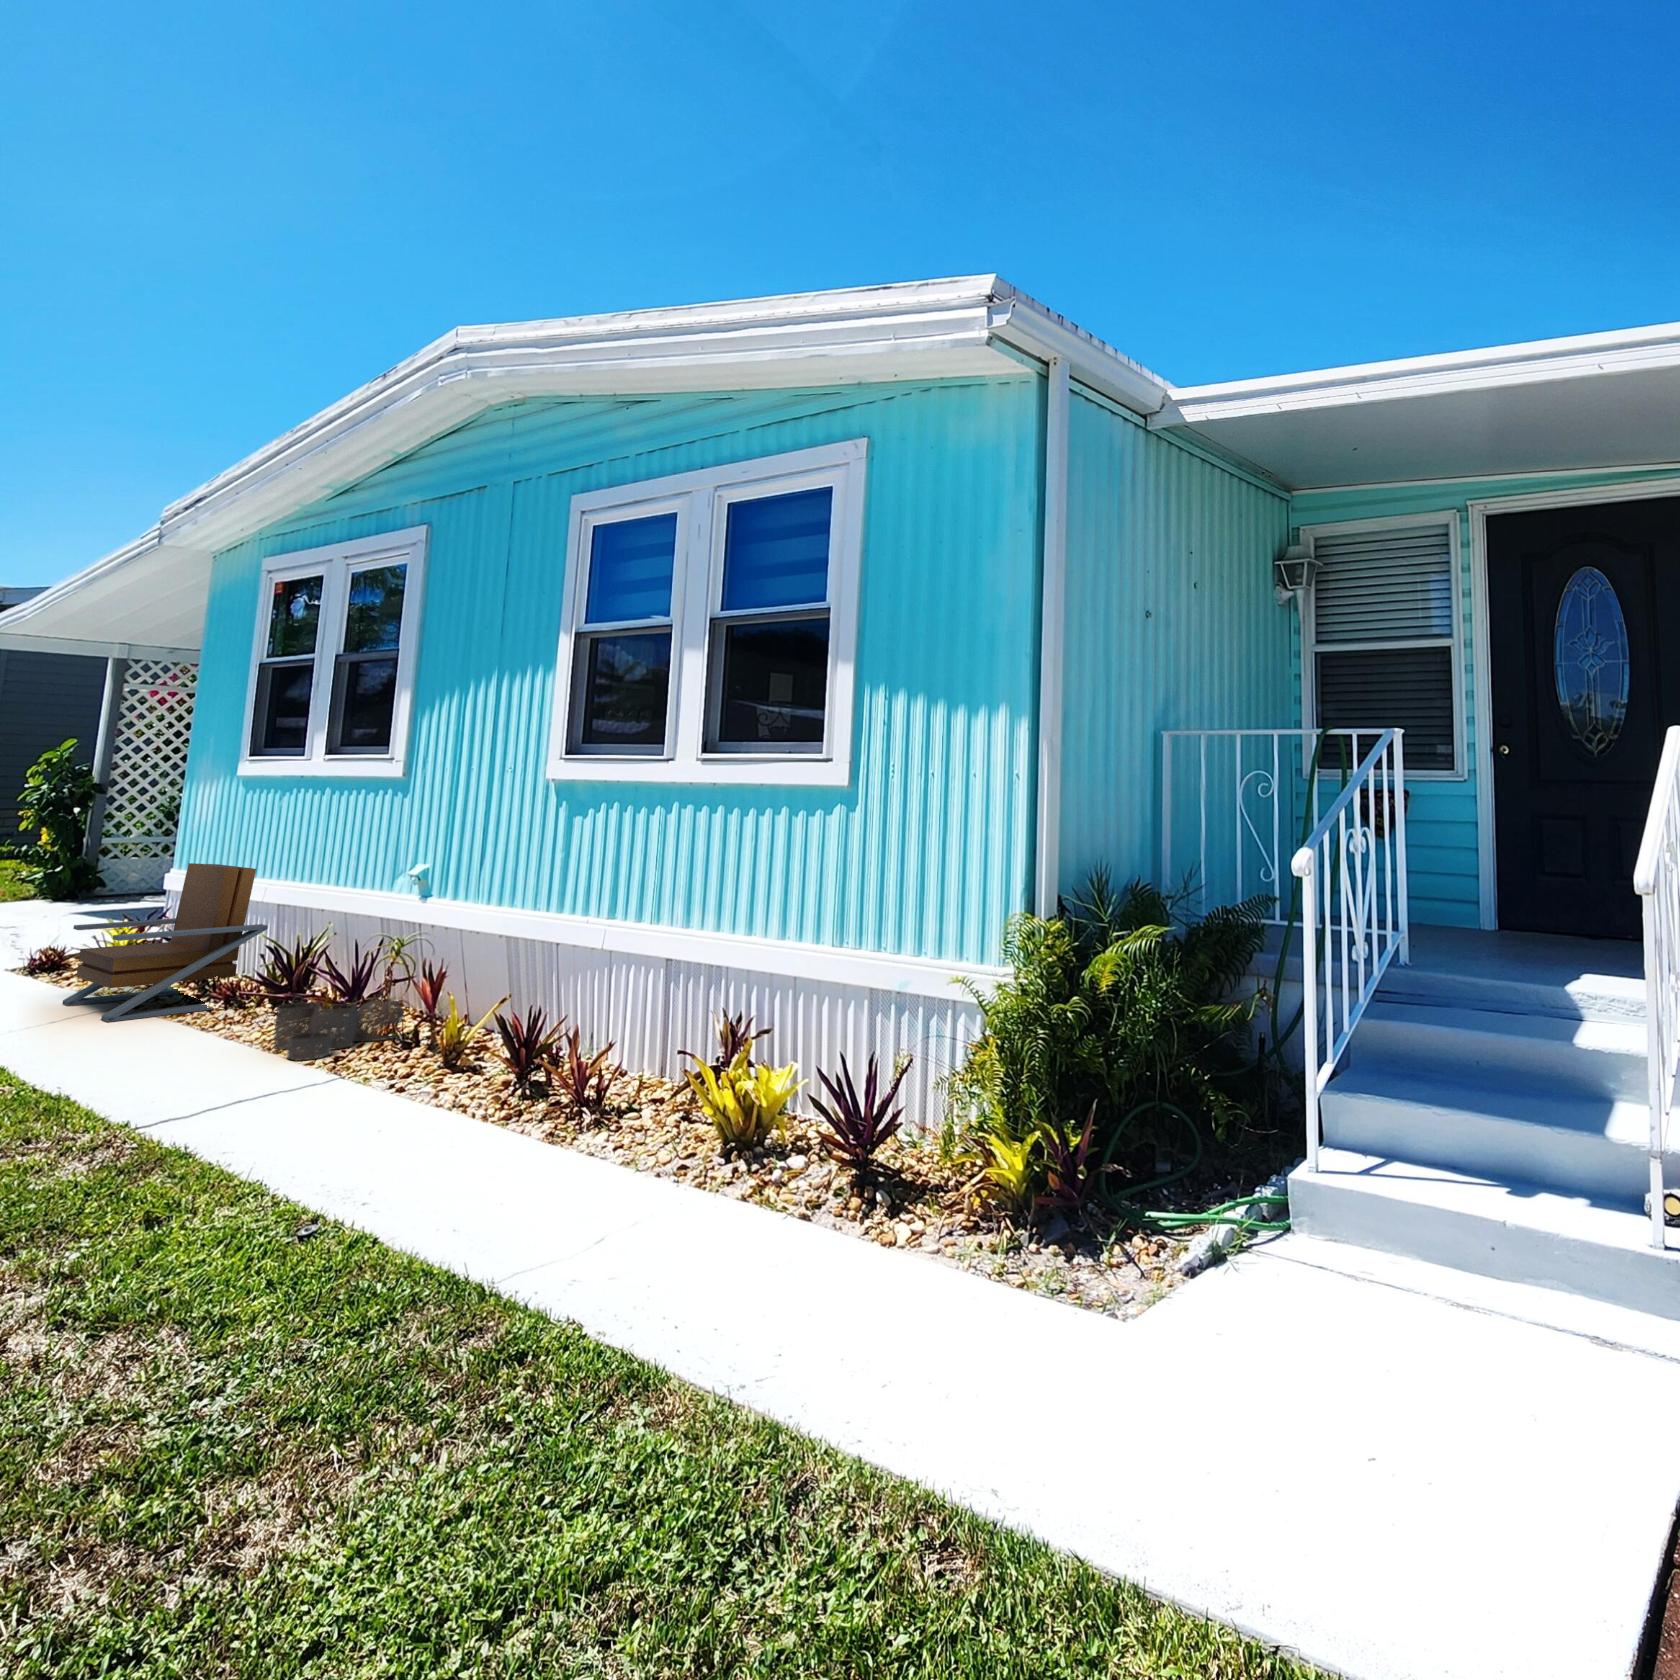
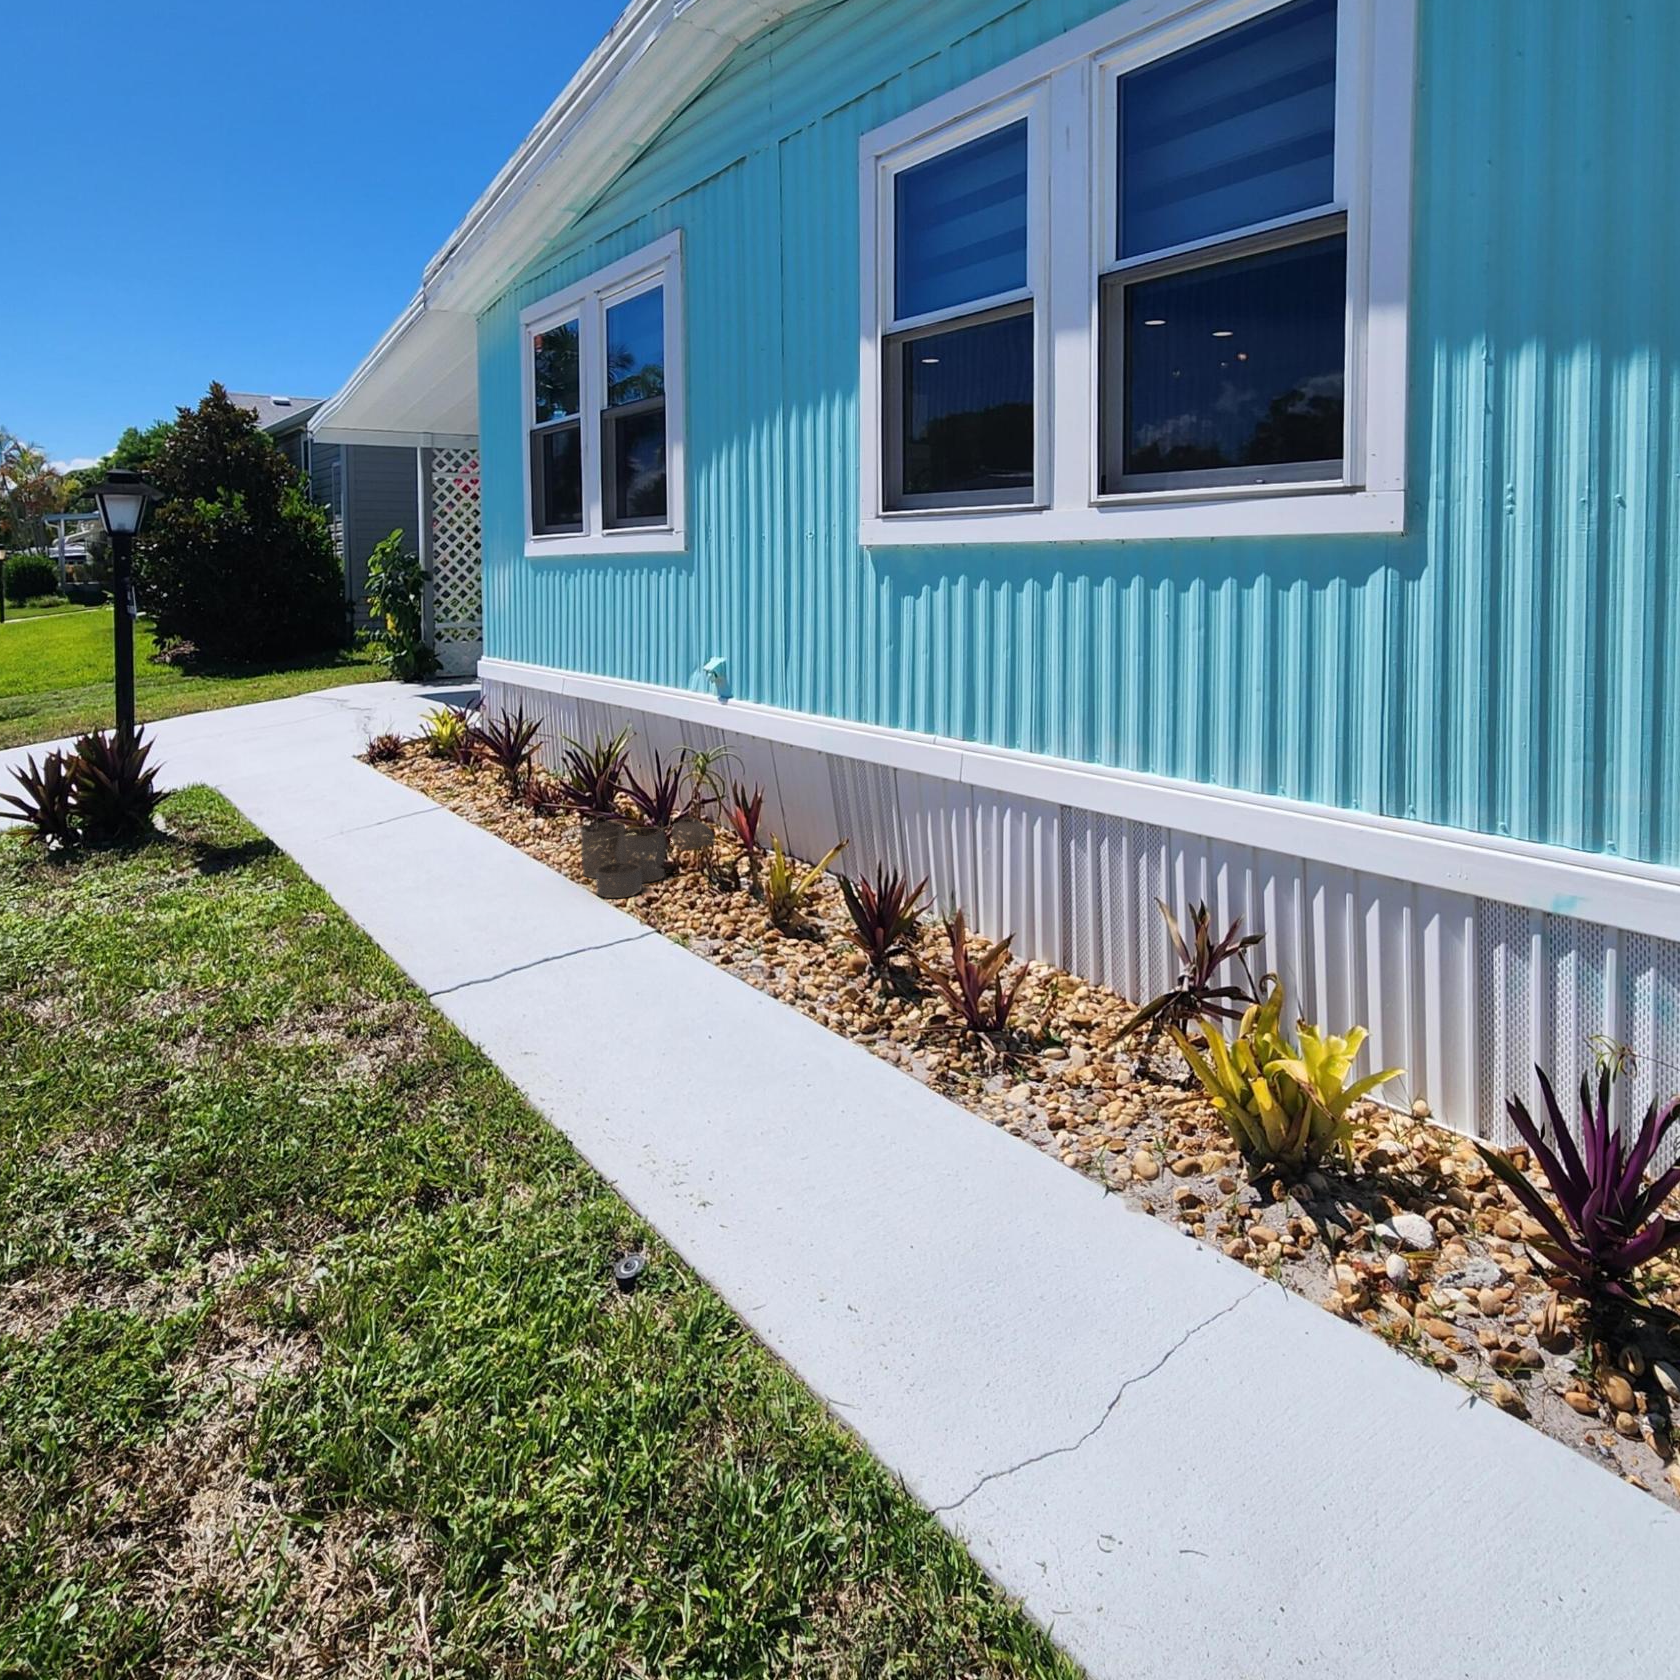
lounge chair: present [62,863,268,1022] -> none [395,654,567,825]

